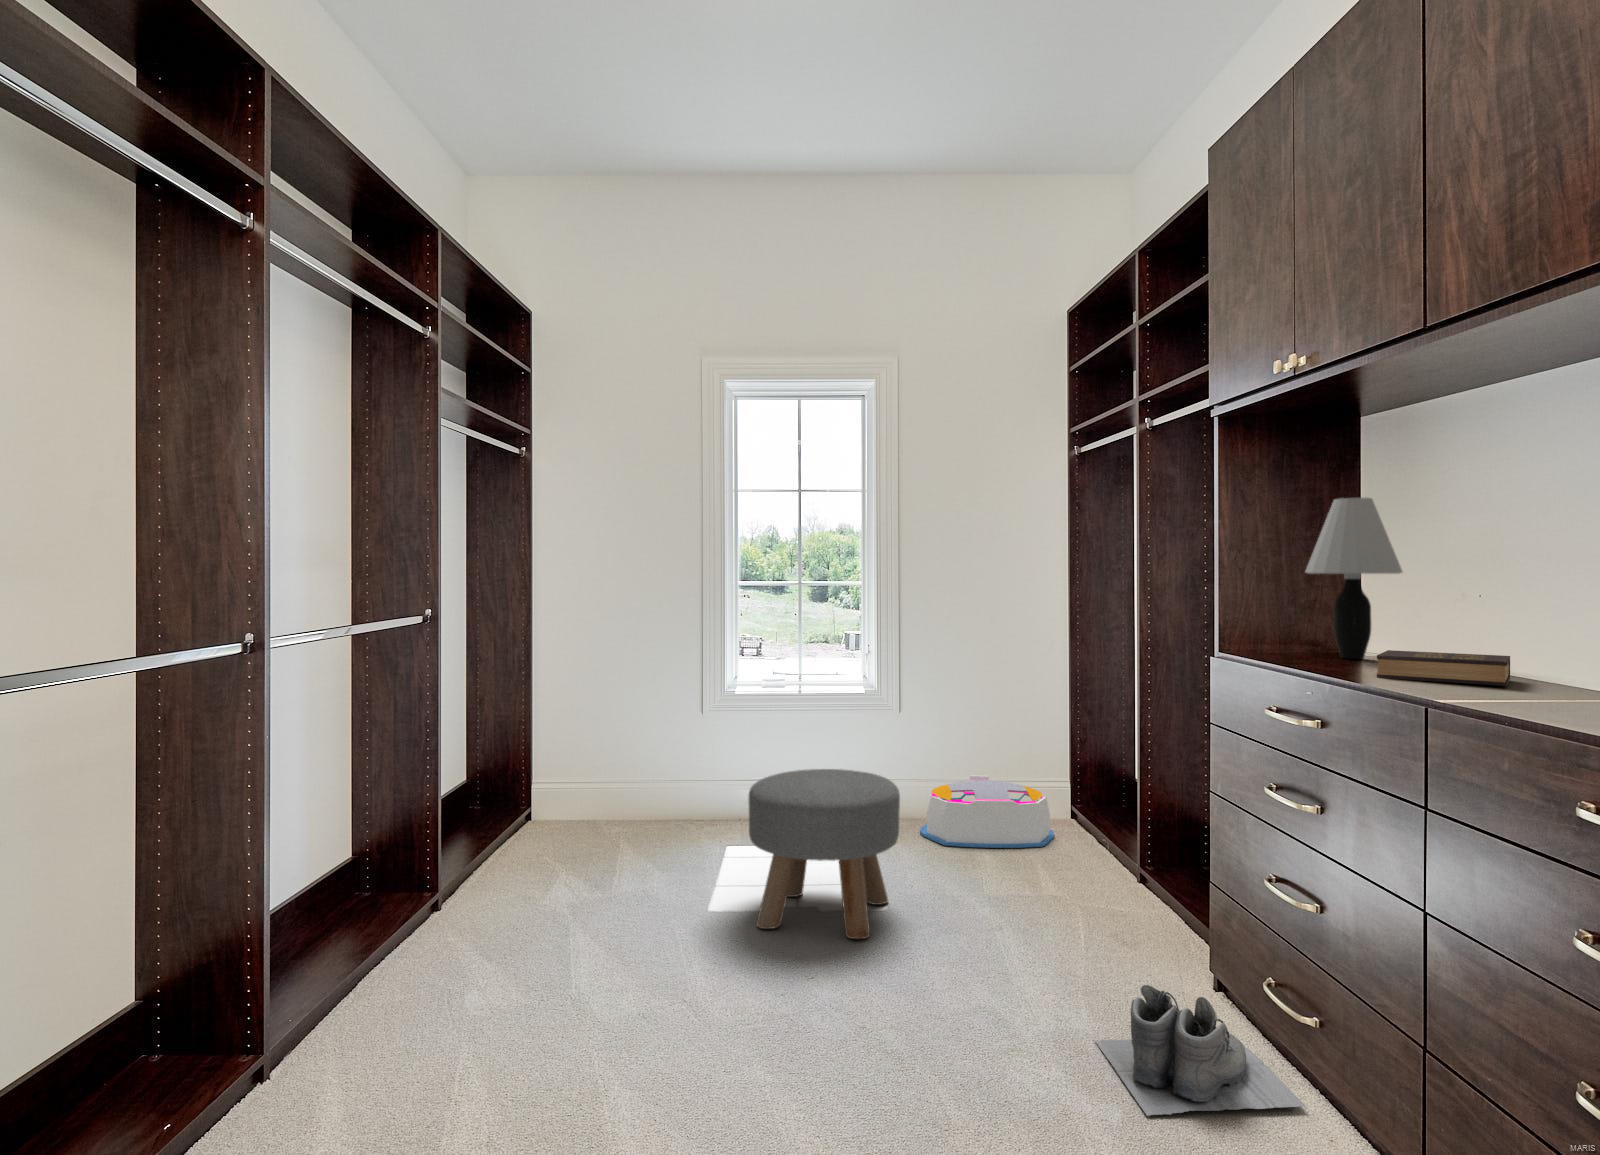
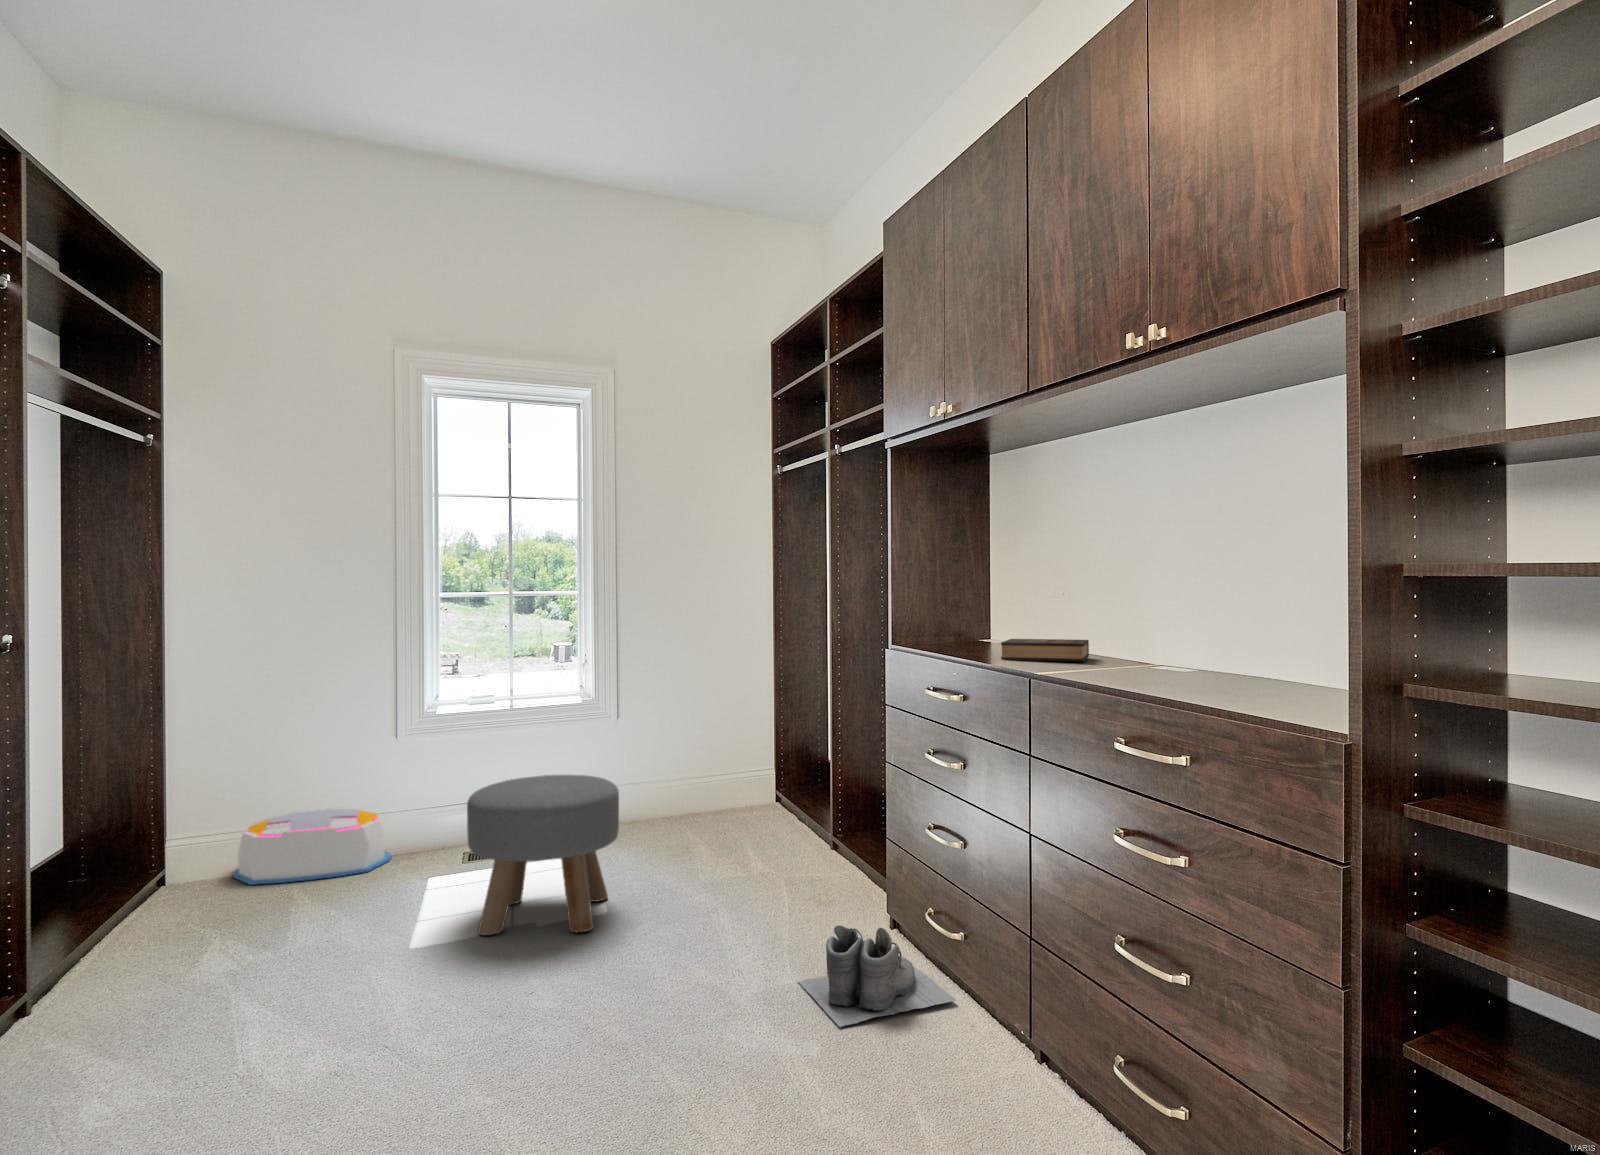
table lamp: present [1305,498,1402,659] -> none [955,519,1023,647]
storage bin: present [920,775,1054,848] -> present [233,807,392,885]

